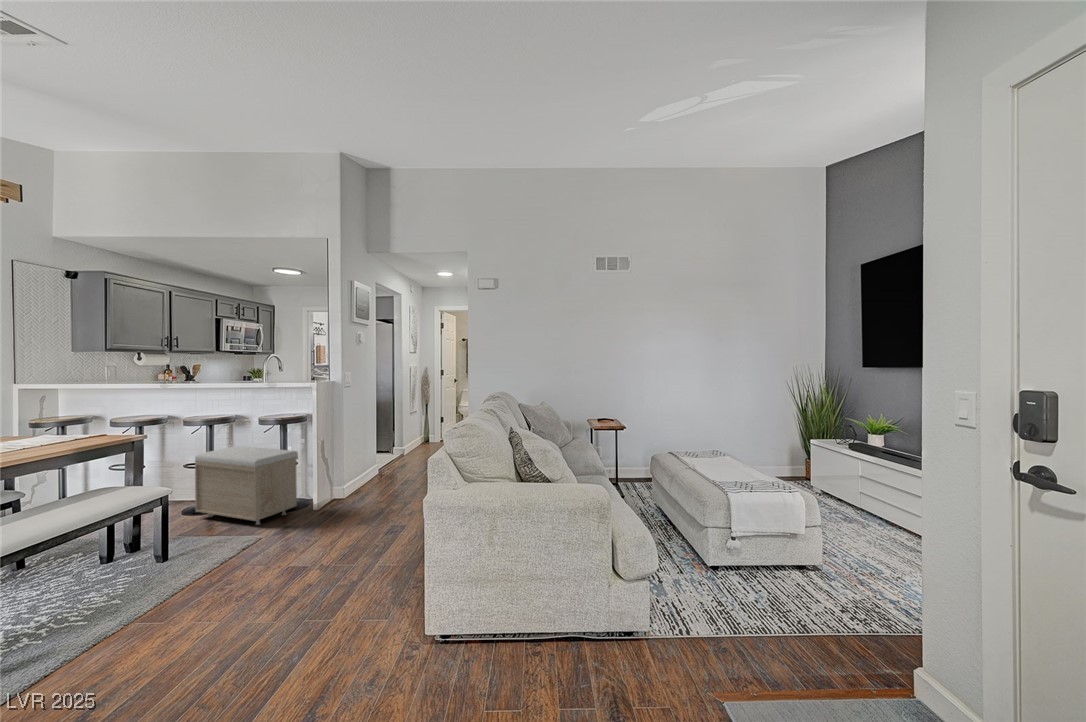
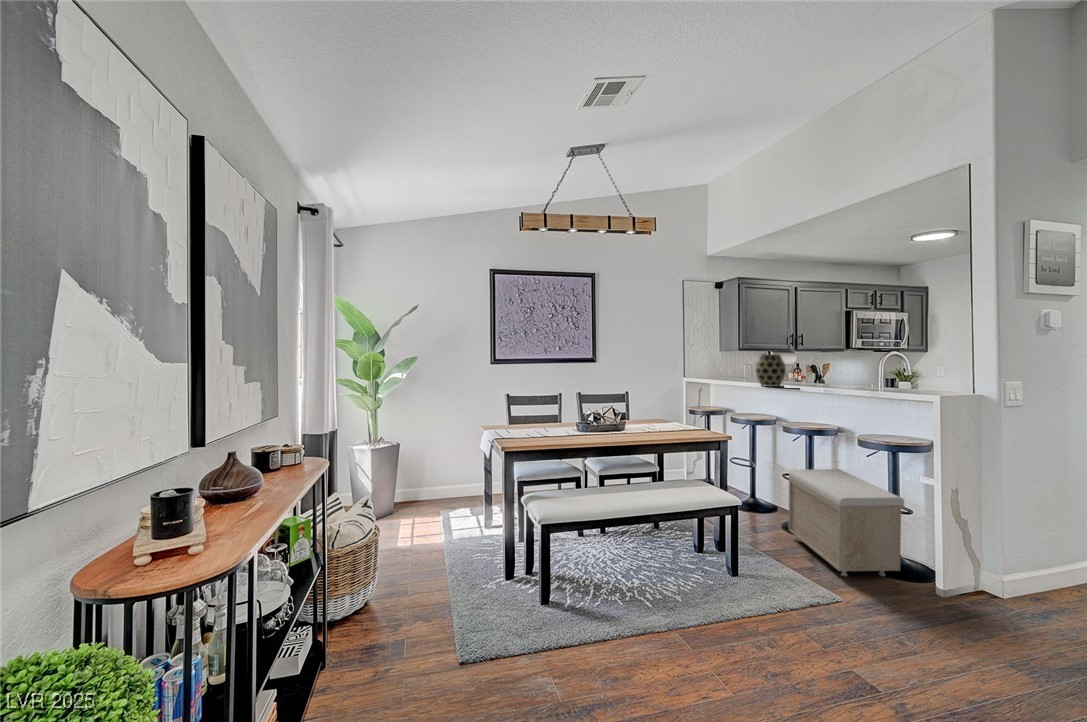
vase: none [132,352,169,385] -> present [756,354,786,387]

